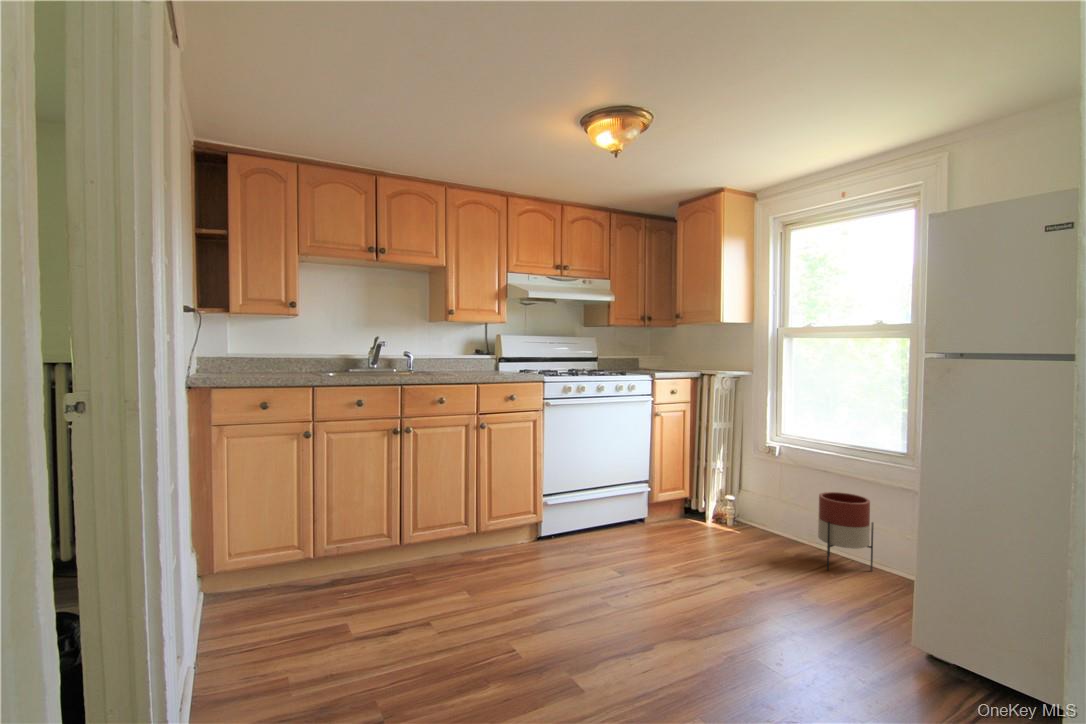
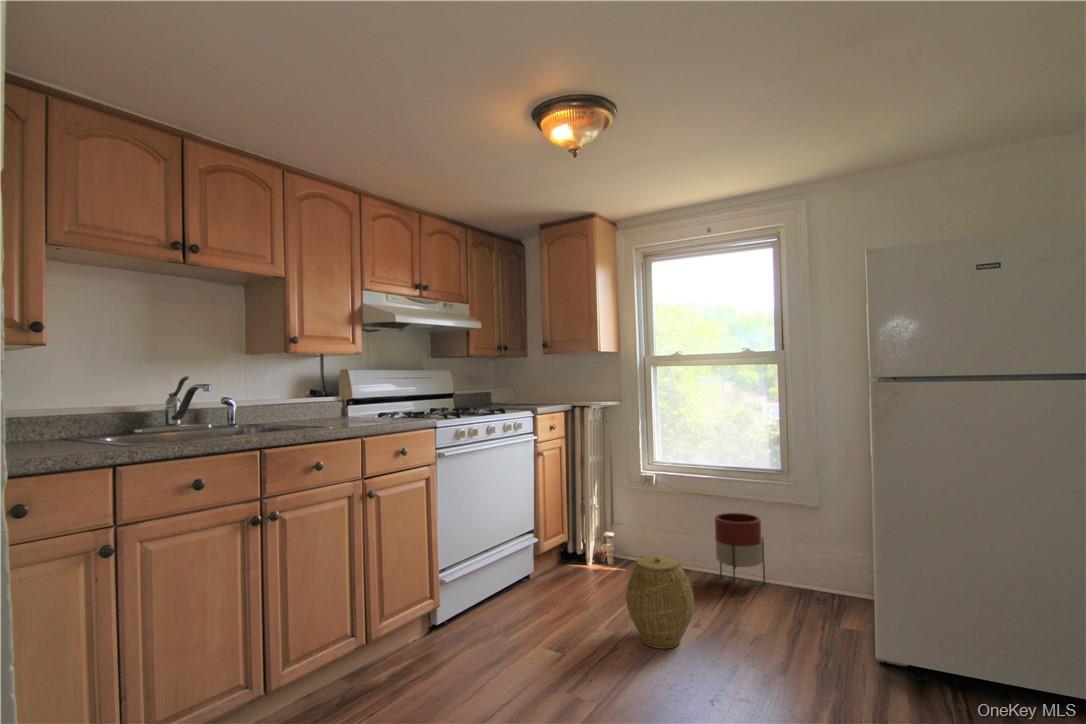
woven basket: none [680,511,743,594] -> present [626,555,694,649]

